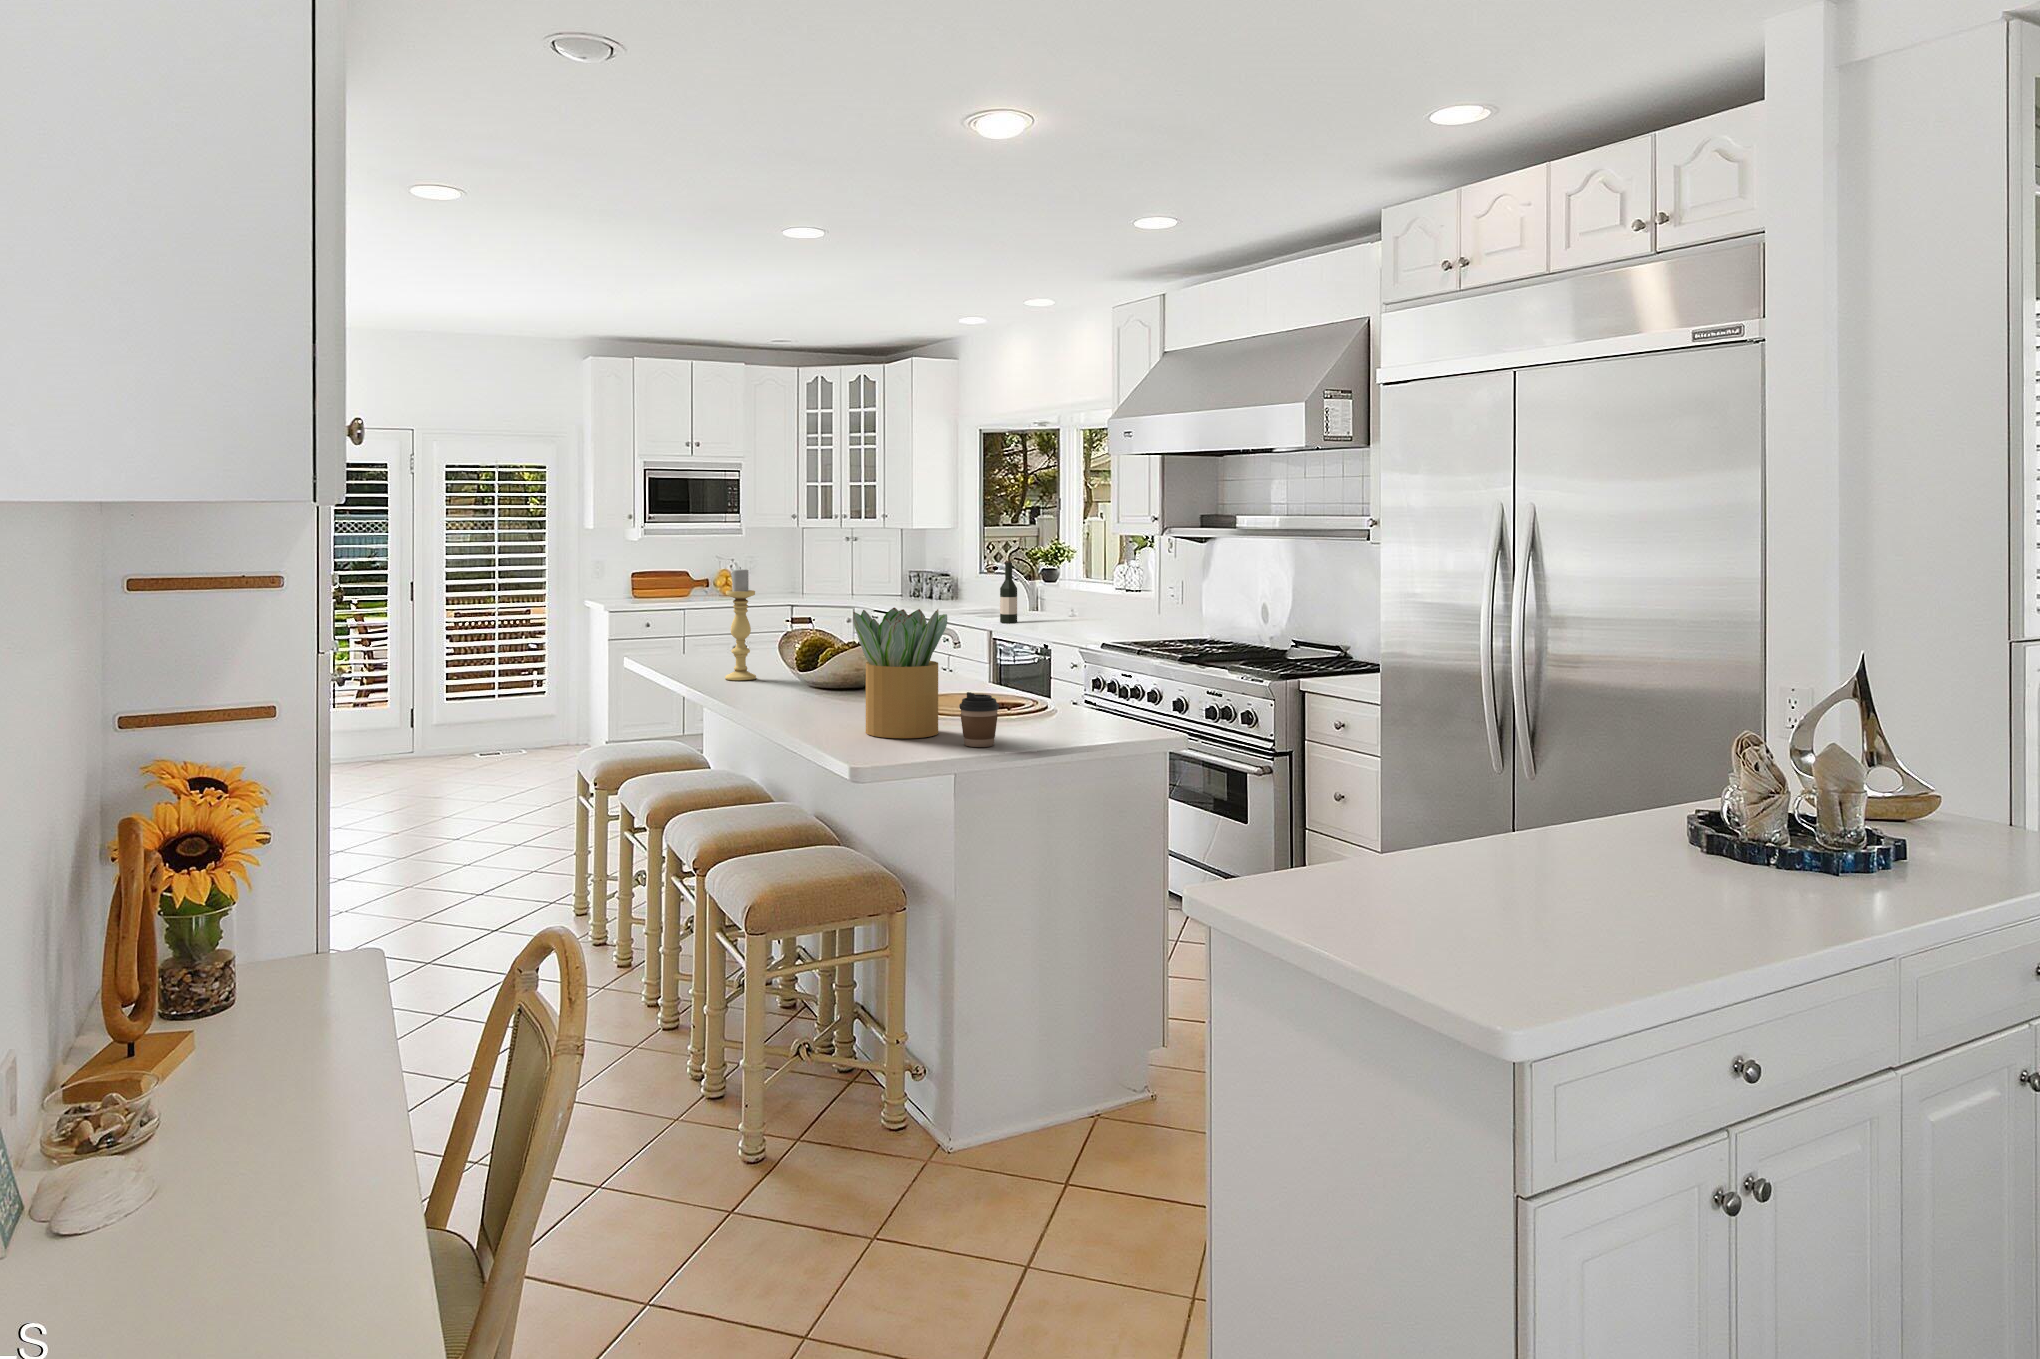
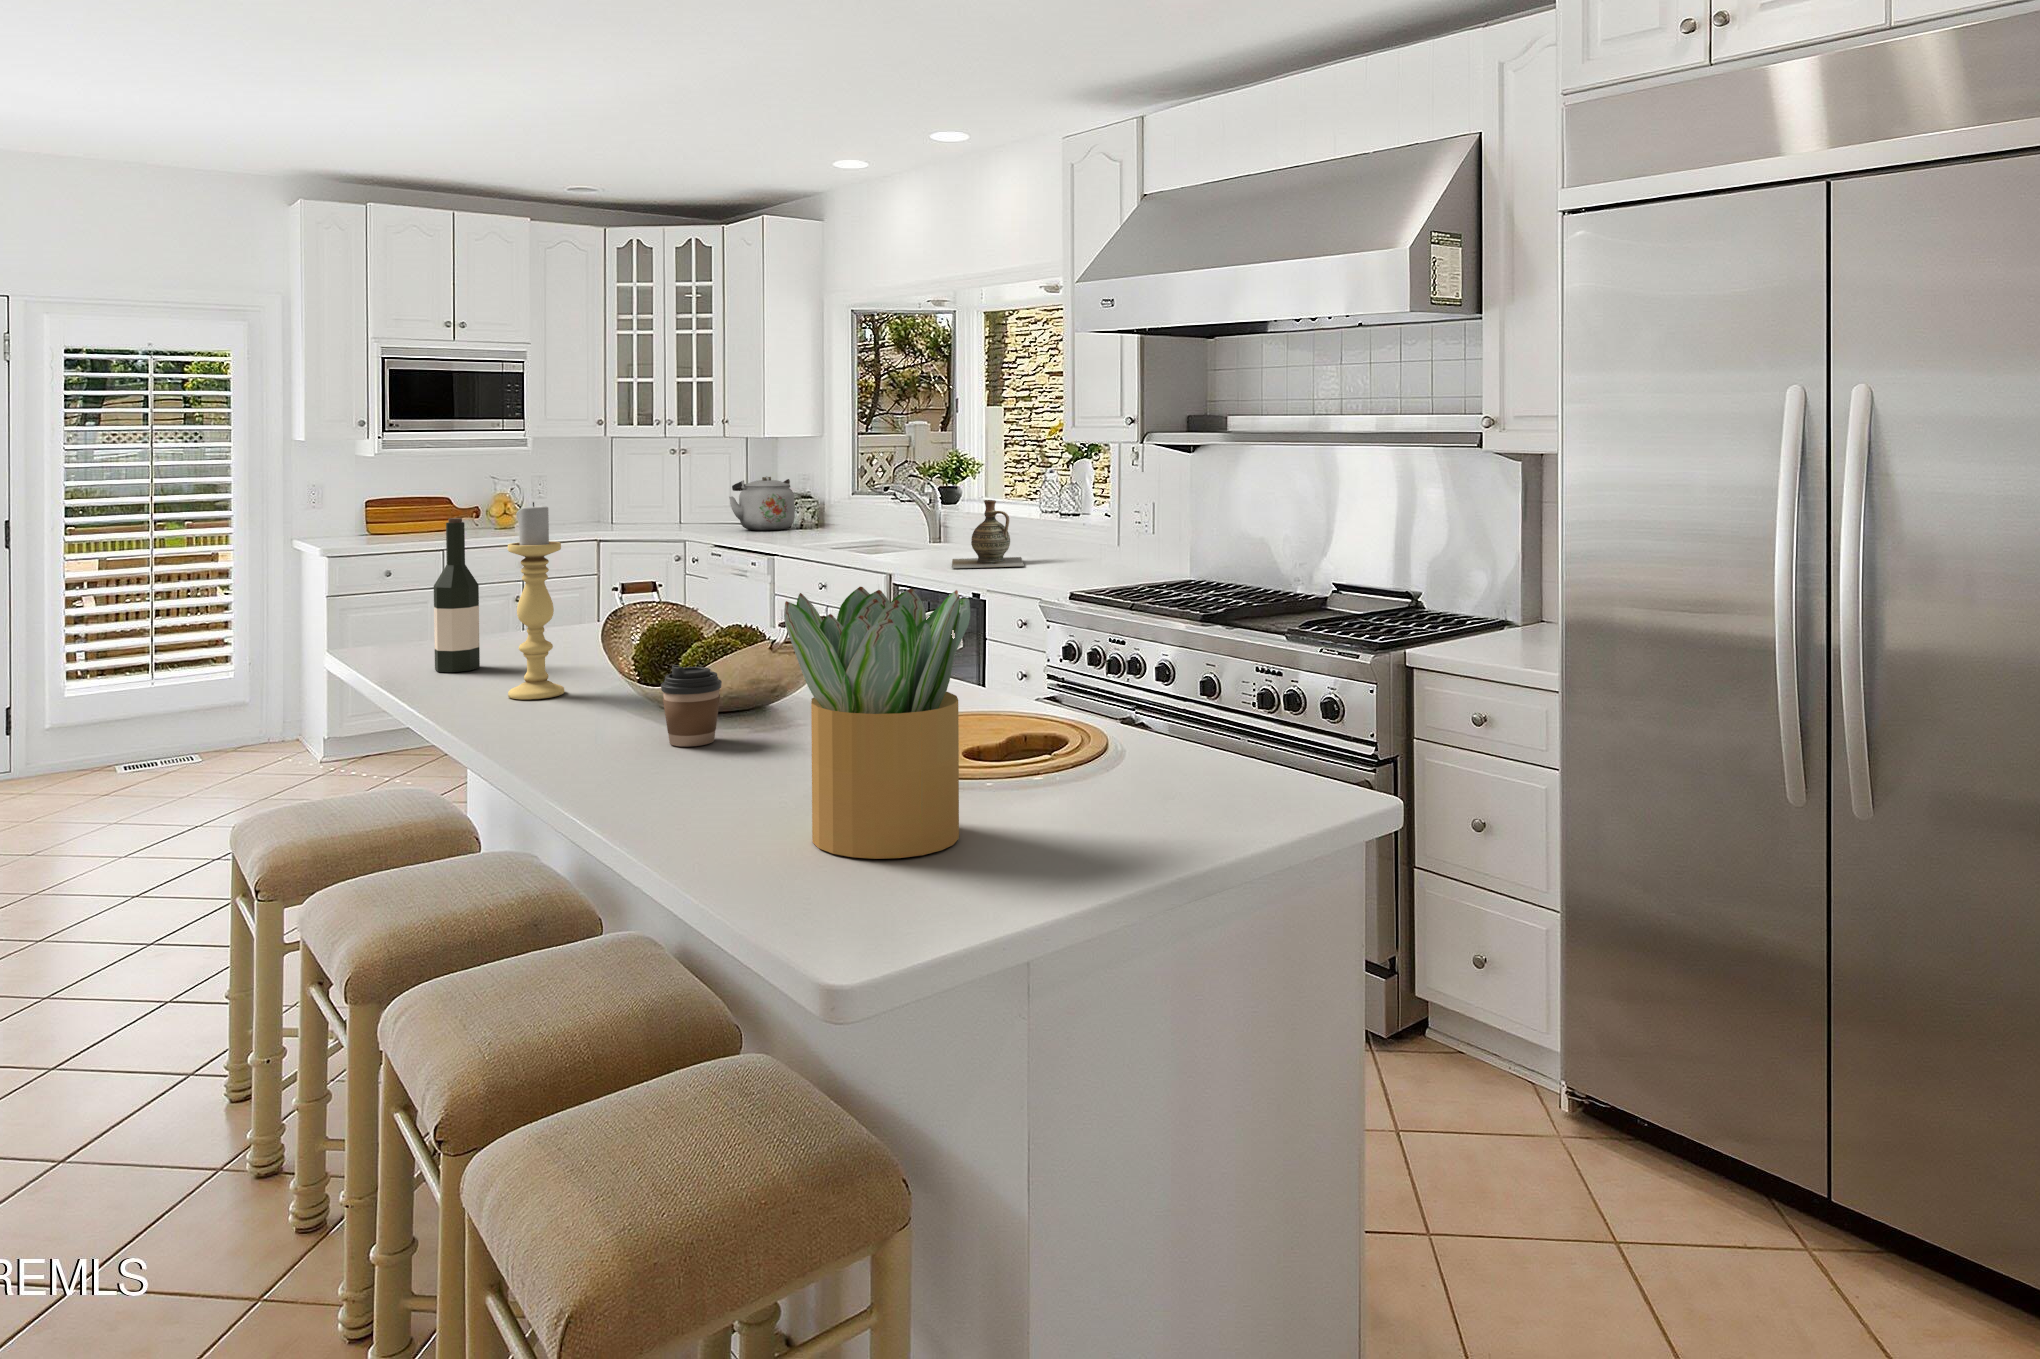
kettle: none [887,559,937,600] -> present [729,476,795,531]
wine bottle: present [1000,561,1017,623] -> present [434,518,480,672]
ceramic jug: none [1035,577,1091,627] -> present [952,500,1024,568]
coffee cup: present [959,692,999,747] -> present [661,665,722,746]

